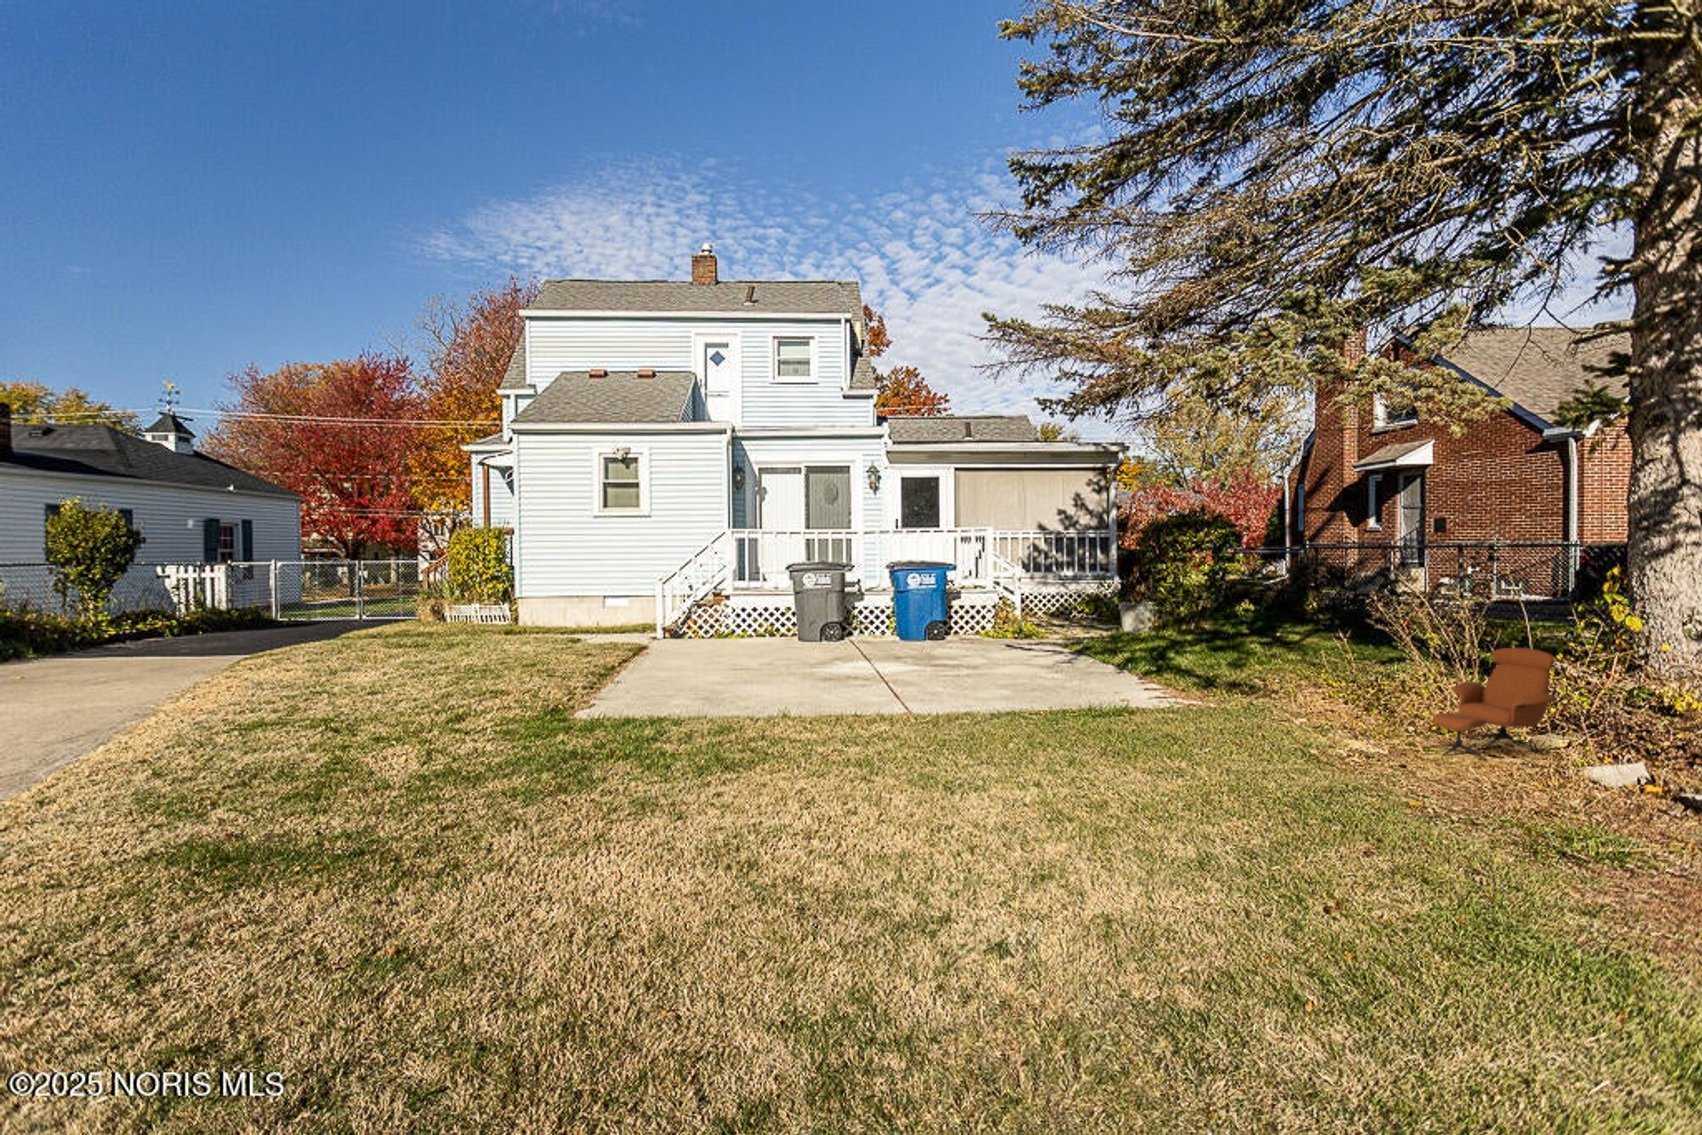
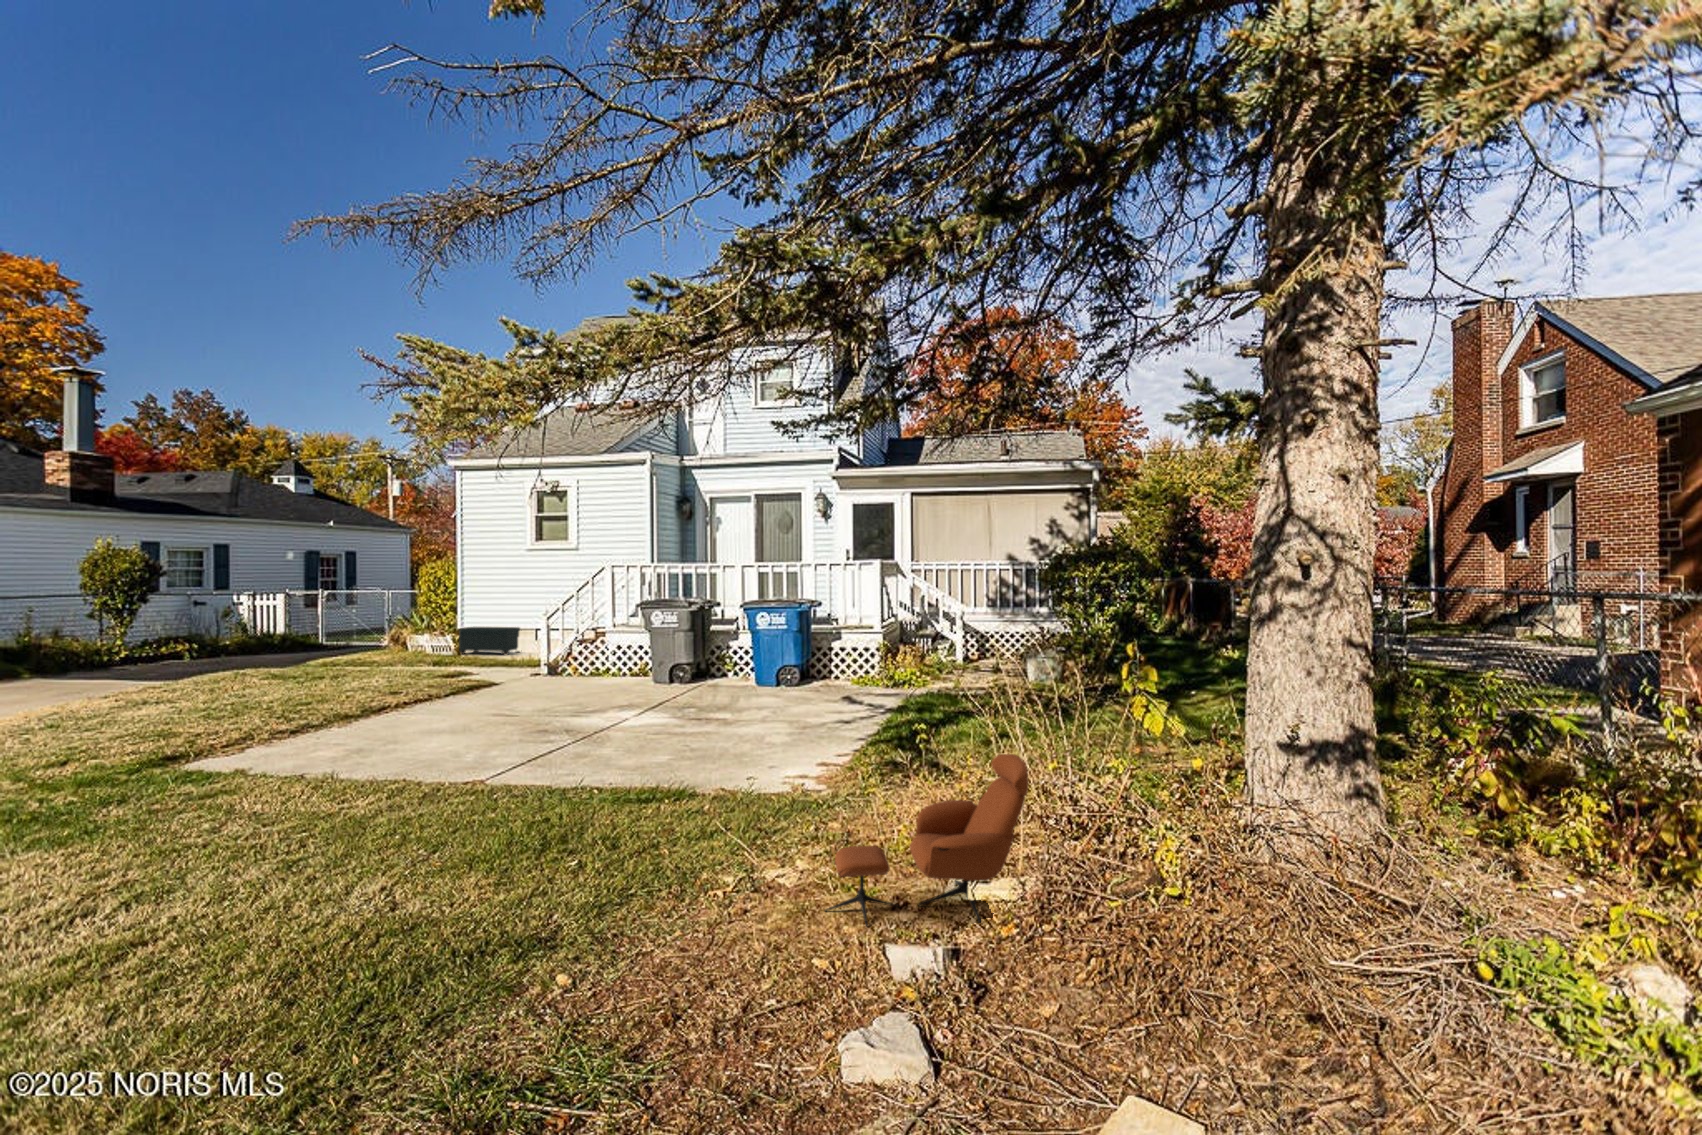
bench: none [532,595,596,624] -> present [459,627,520,655]

